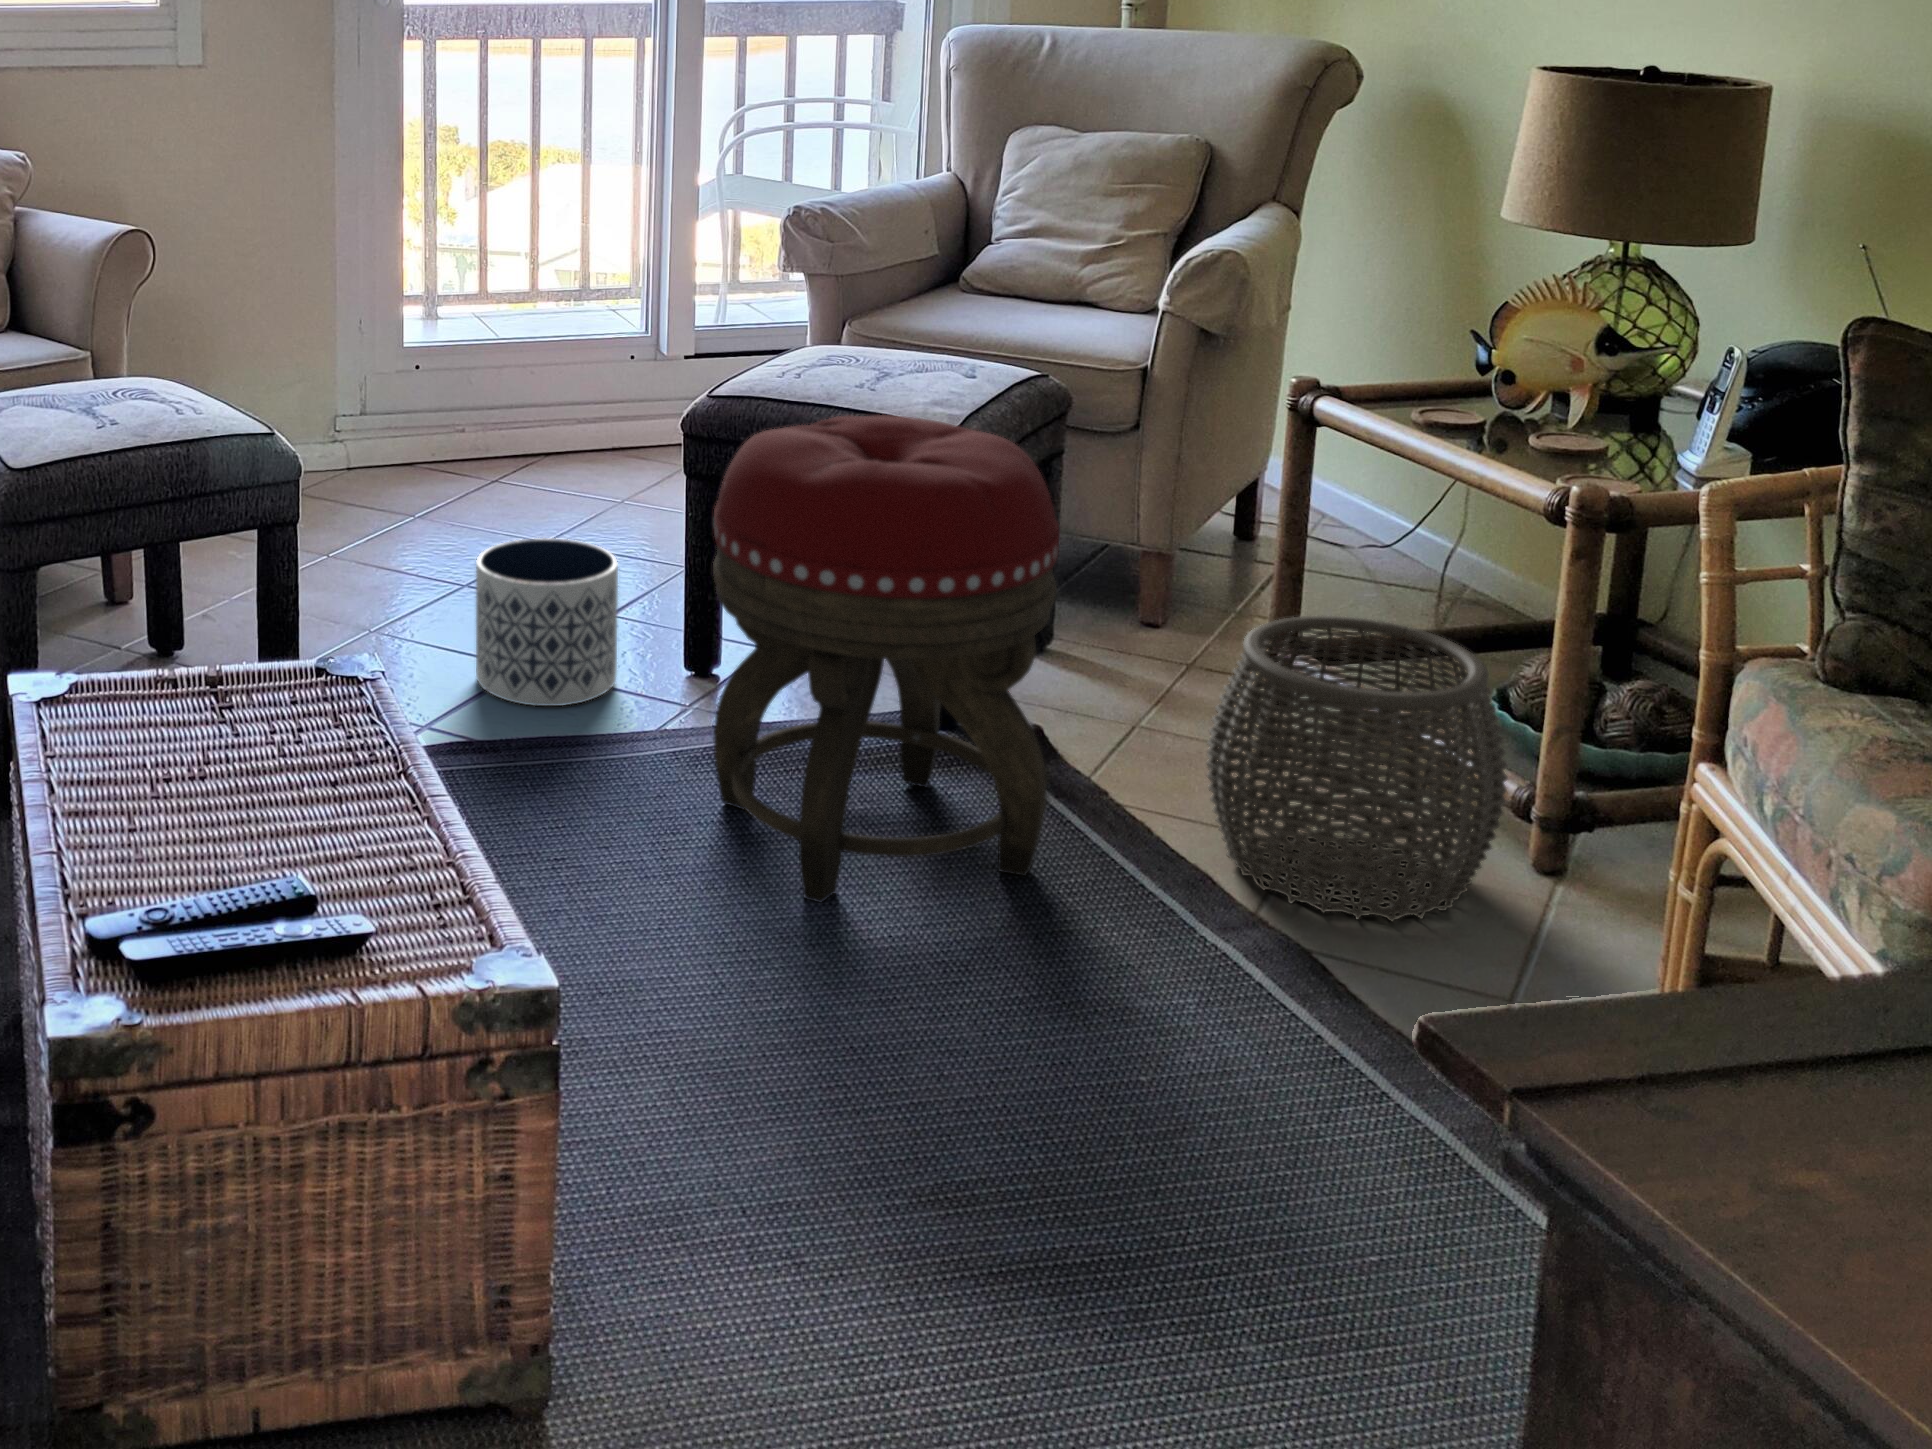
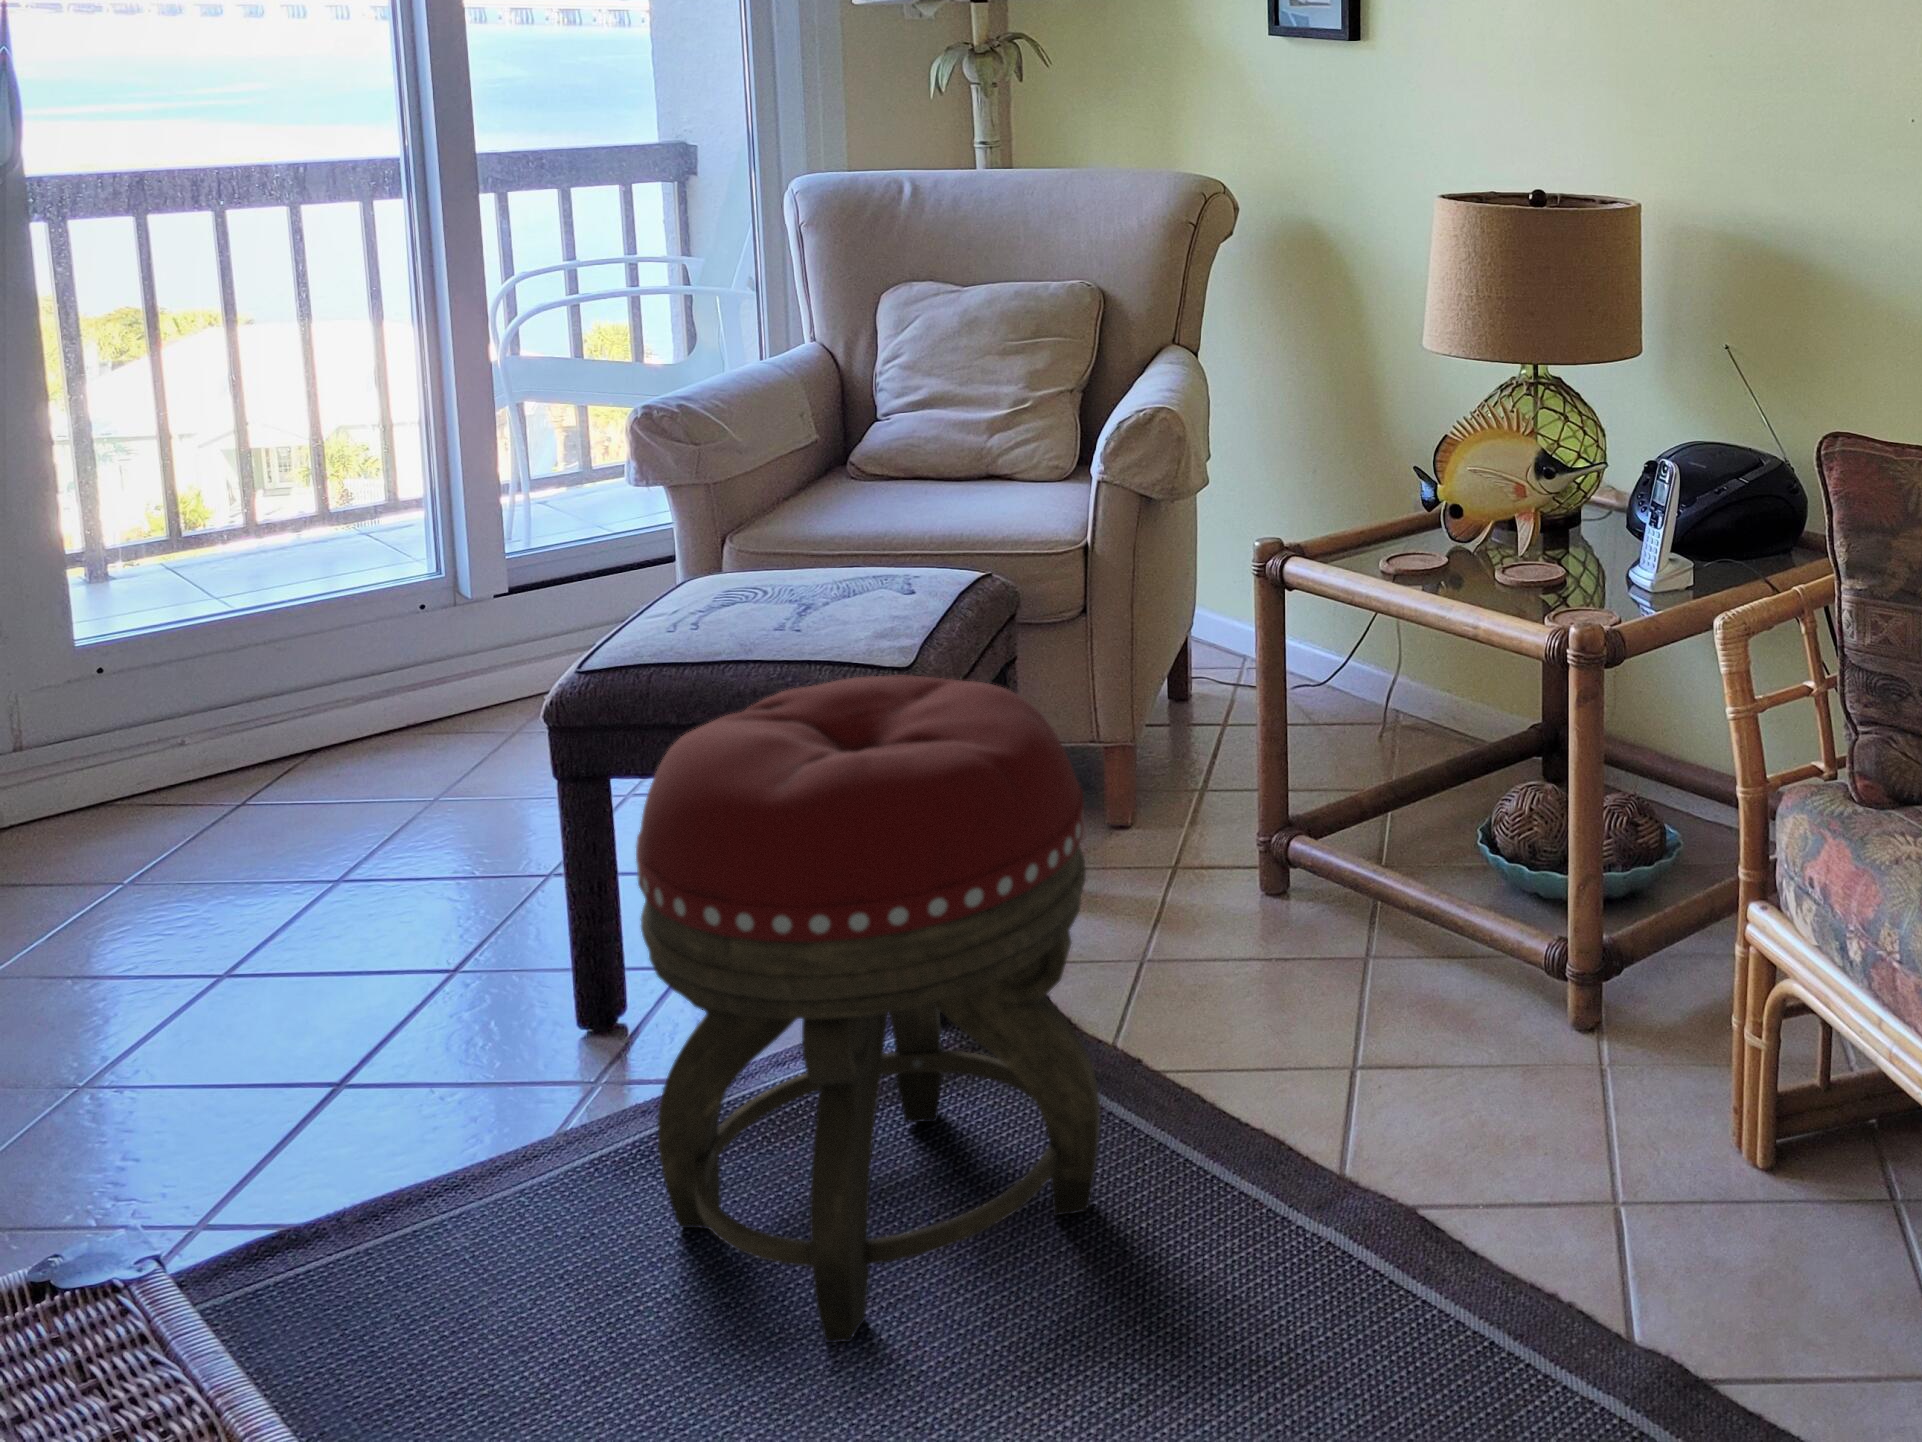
planter: present [476,538,618,706] -> none [251,901,485,1155]
woven basket: present [1207,616,1508,921] -> none [1256,805,1560,1153]

